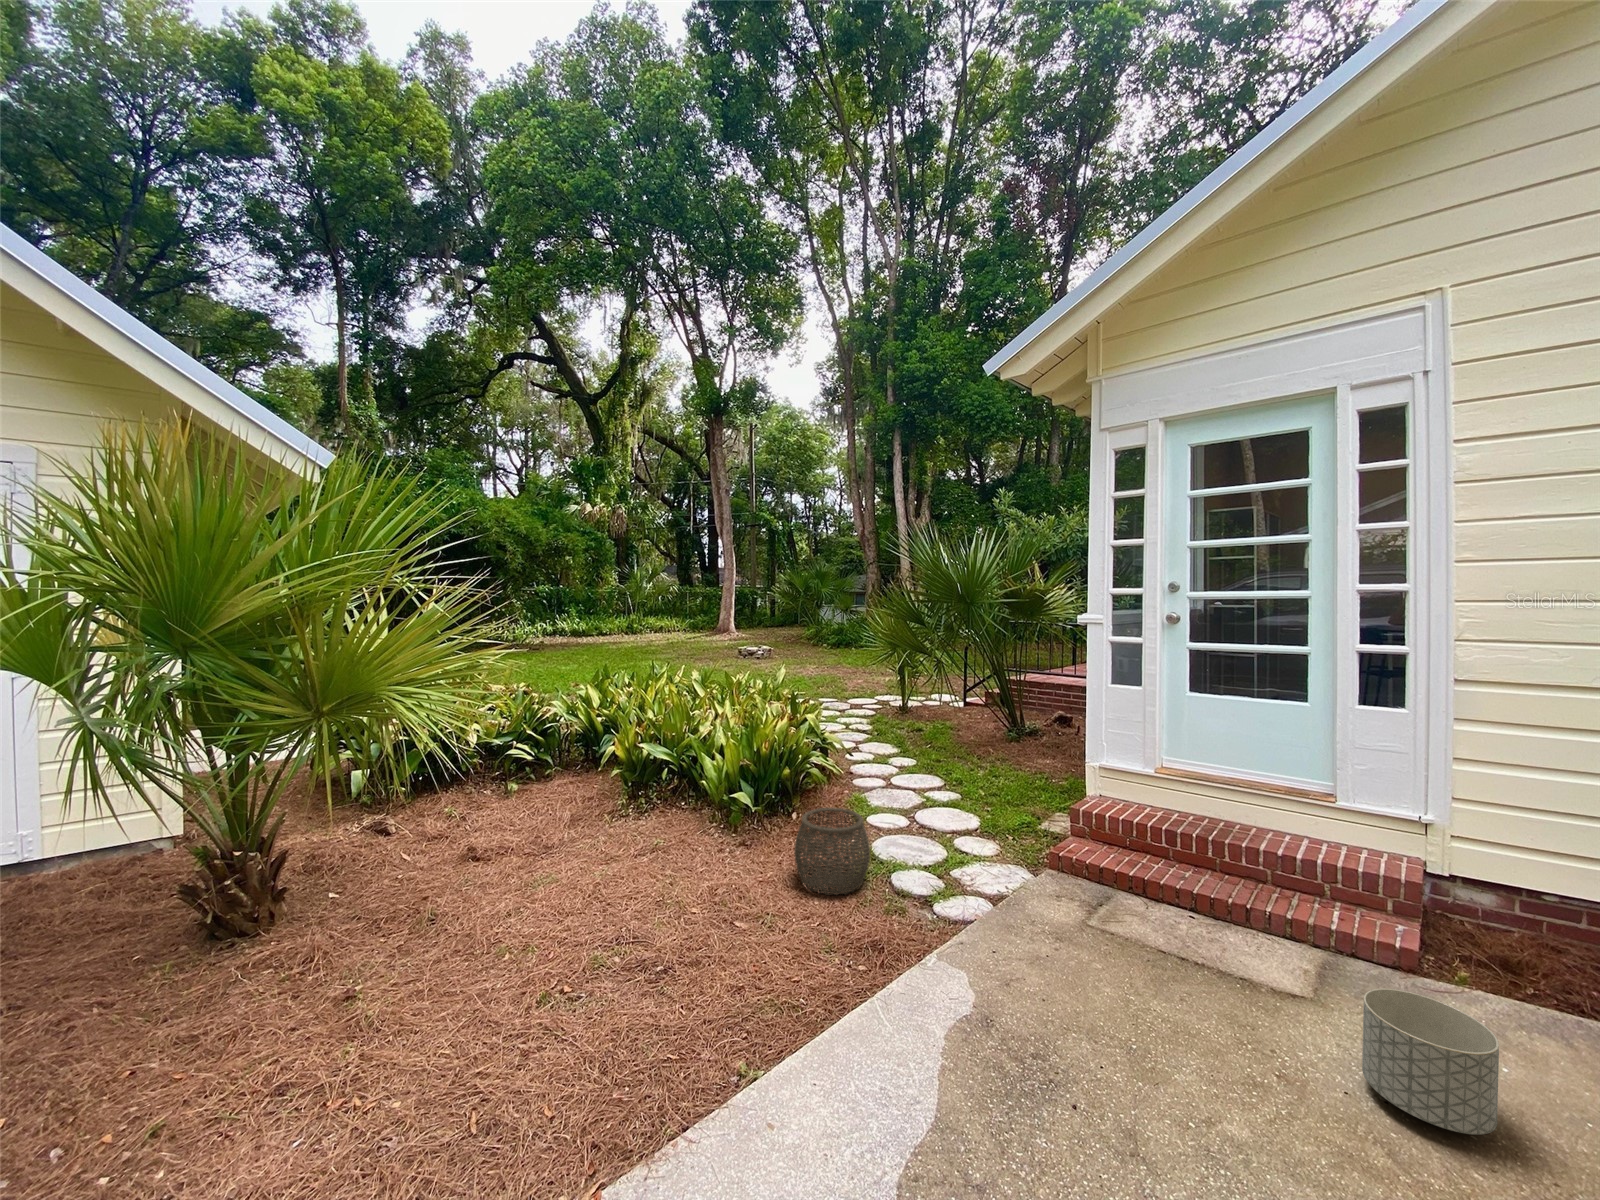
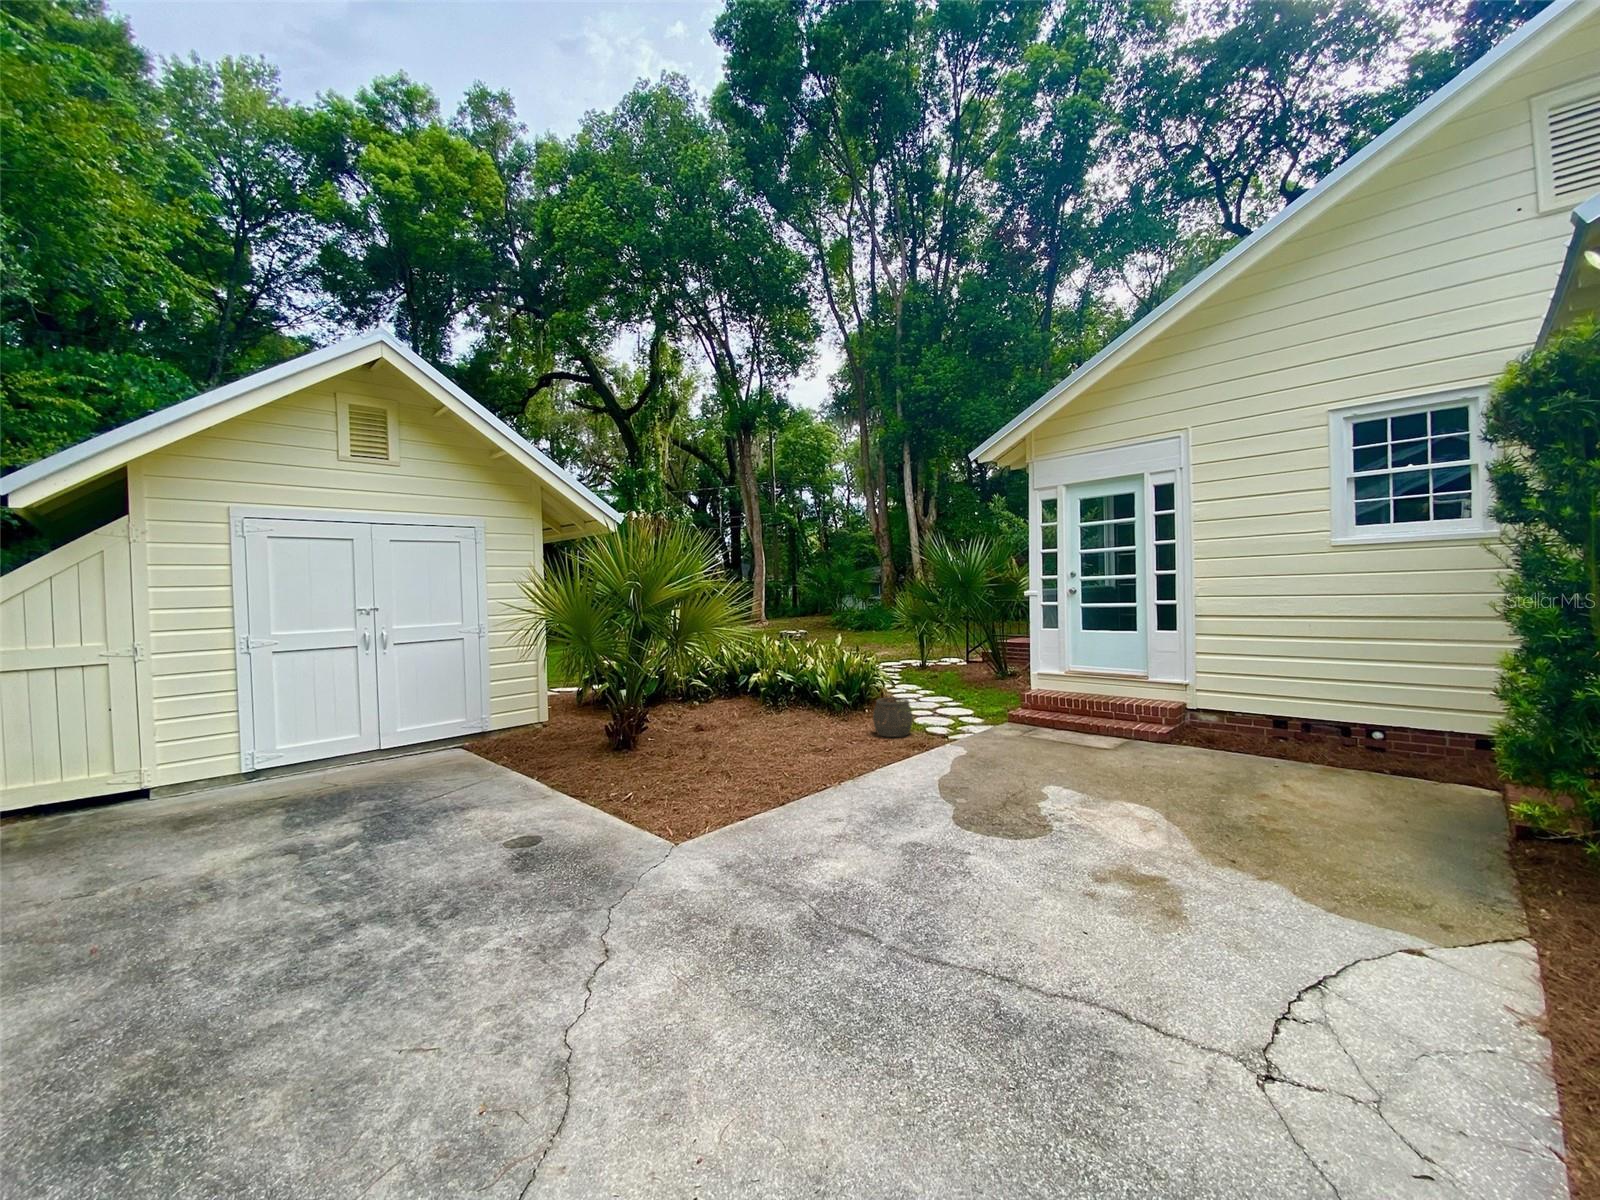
planter: present [1362,989,1499,1135] -> none [1115,733,1156,774]

